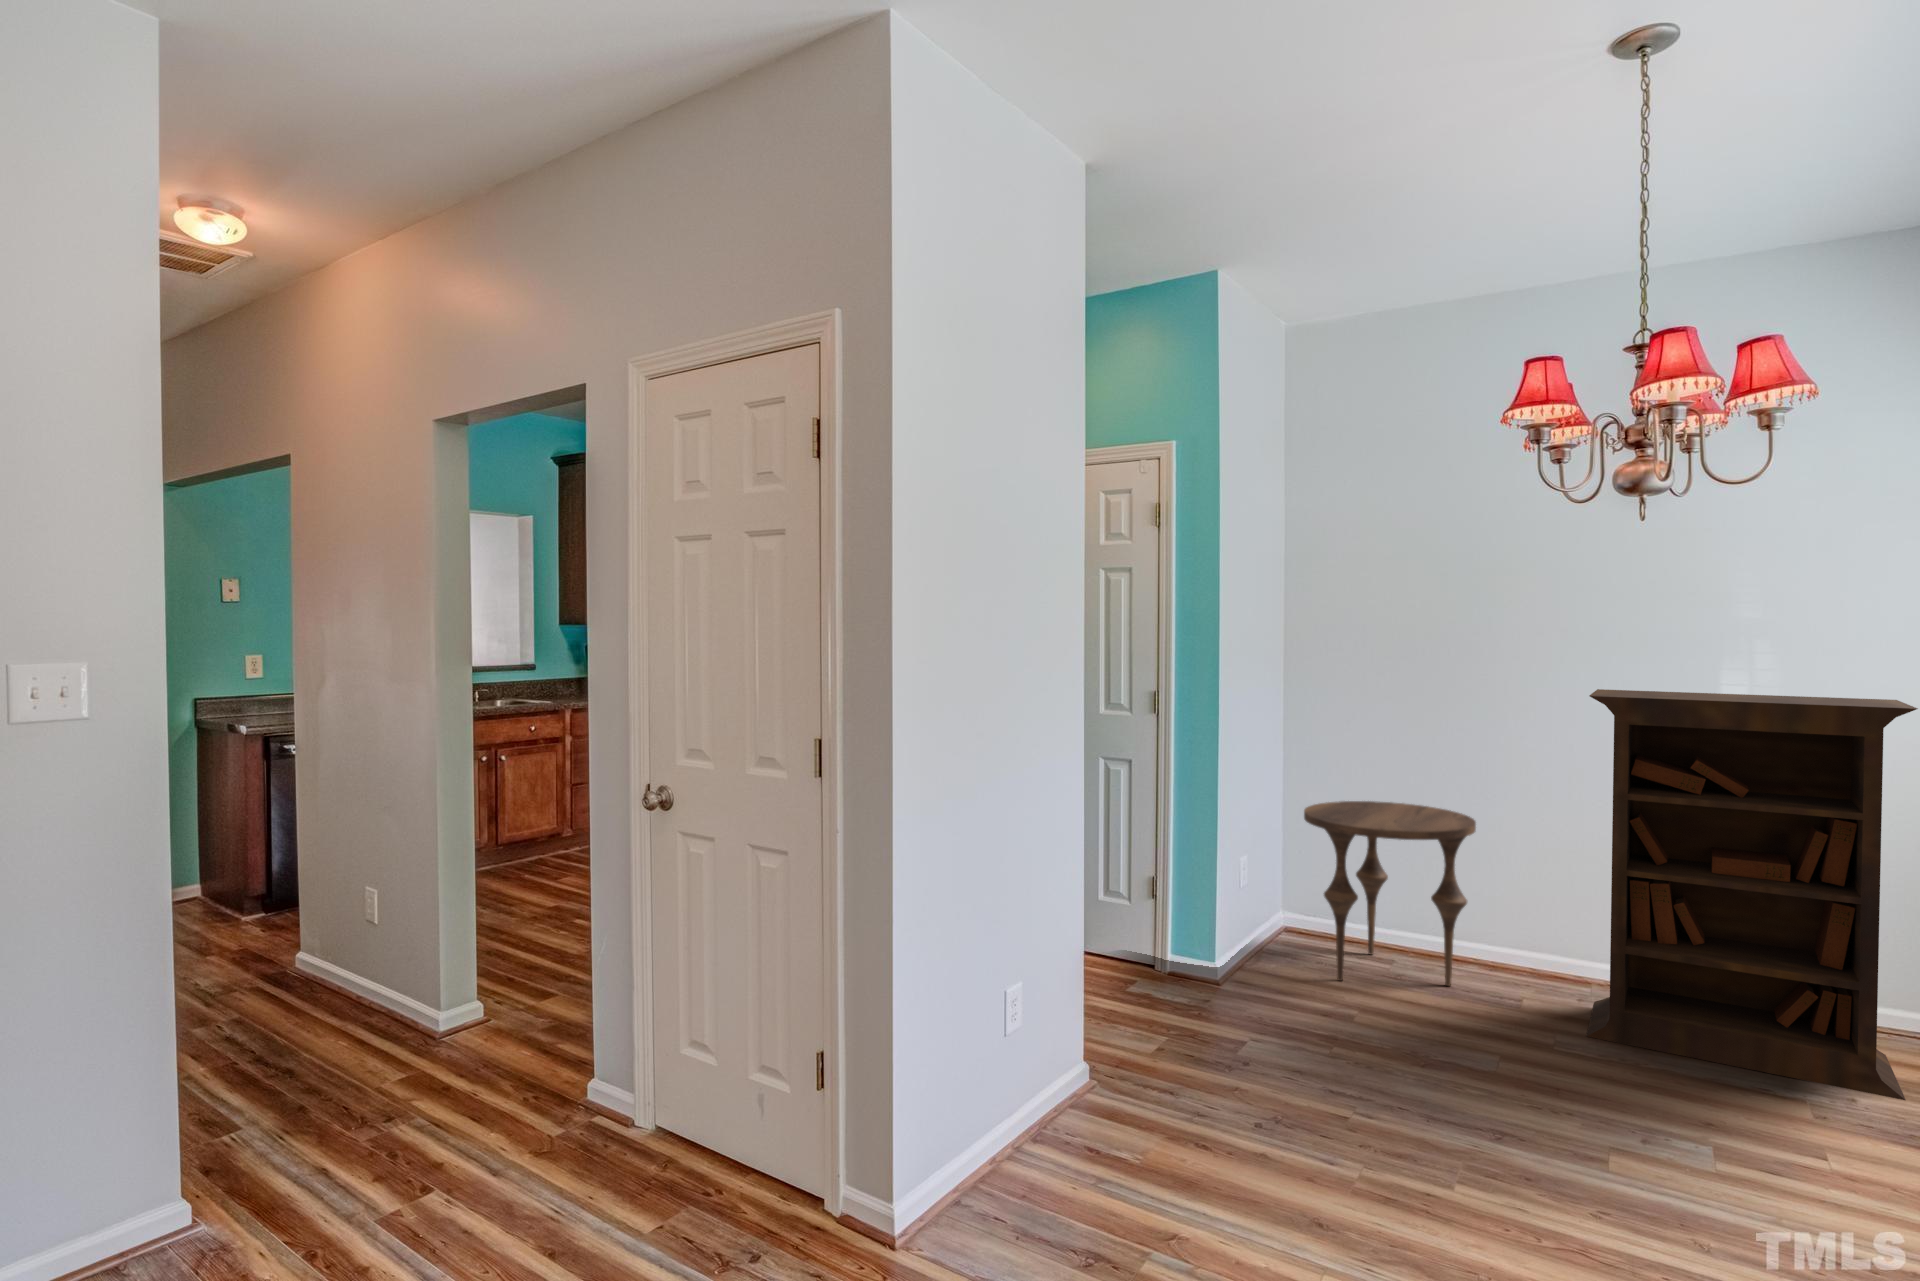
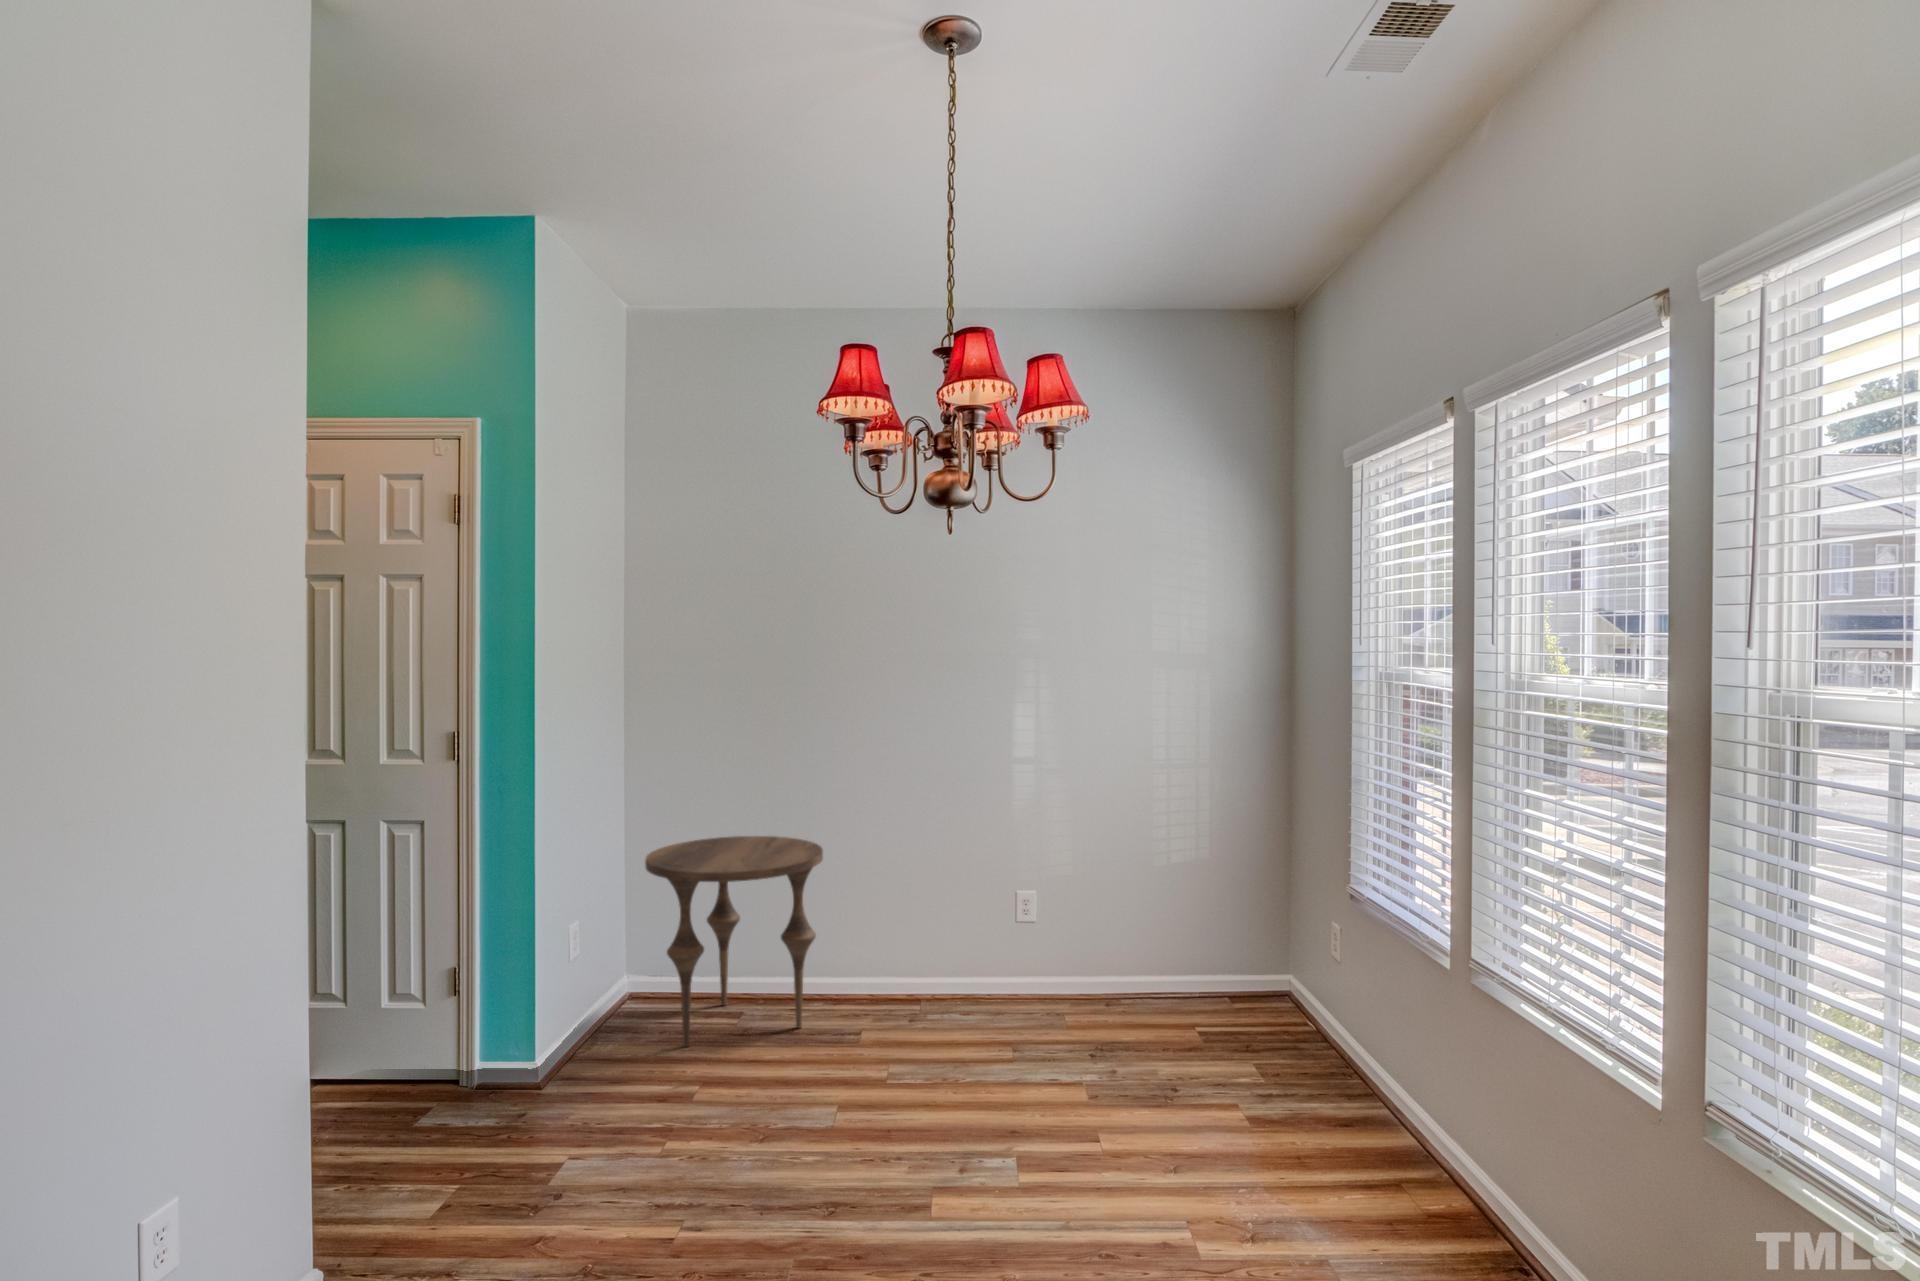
bookcase: present [1586,689,1918,1100] -> none [919,706,1167,1062]

